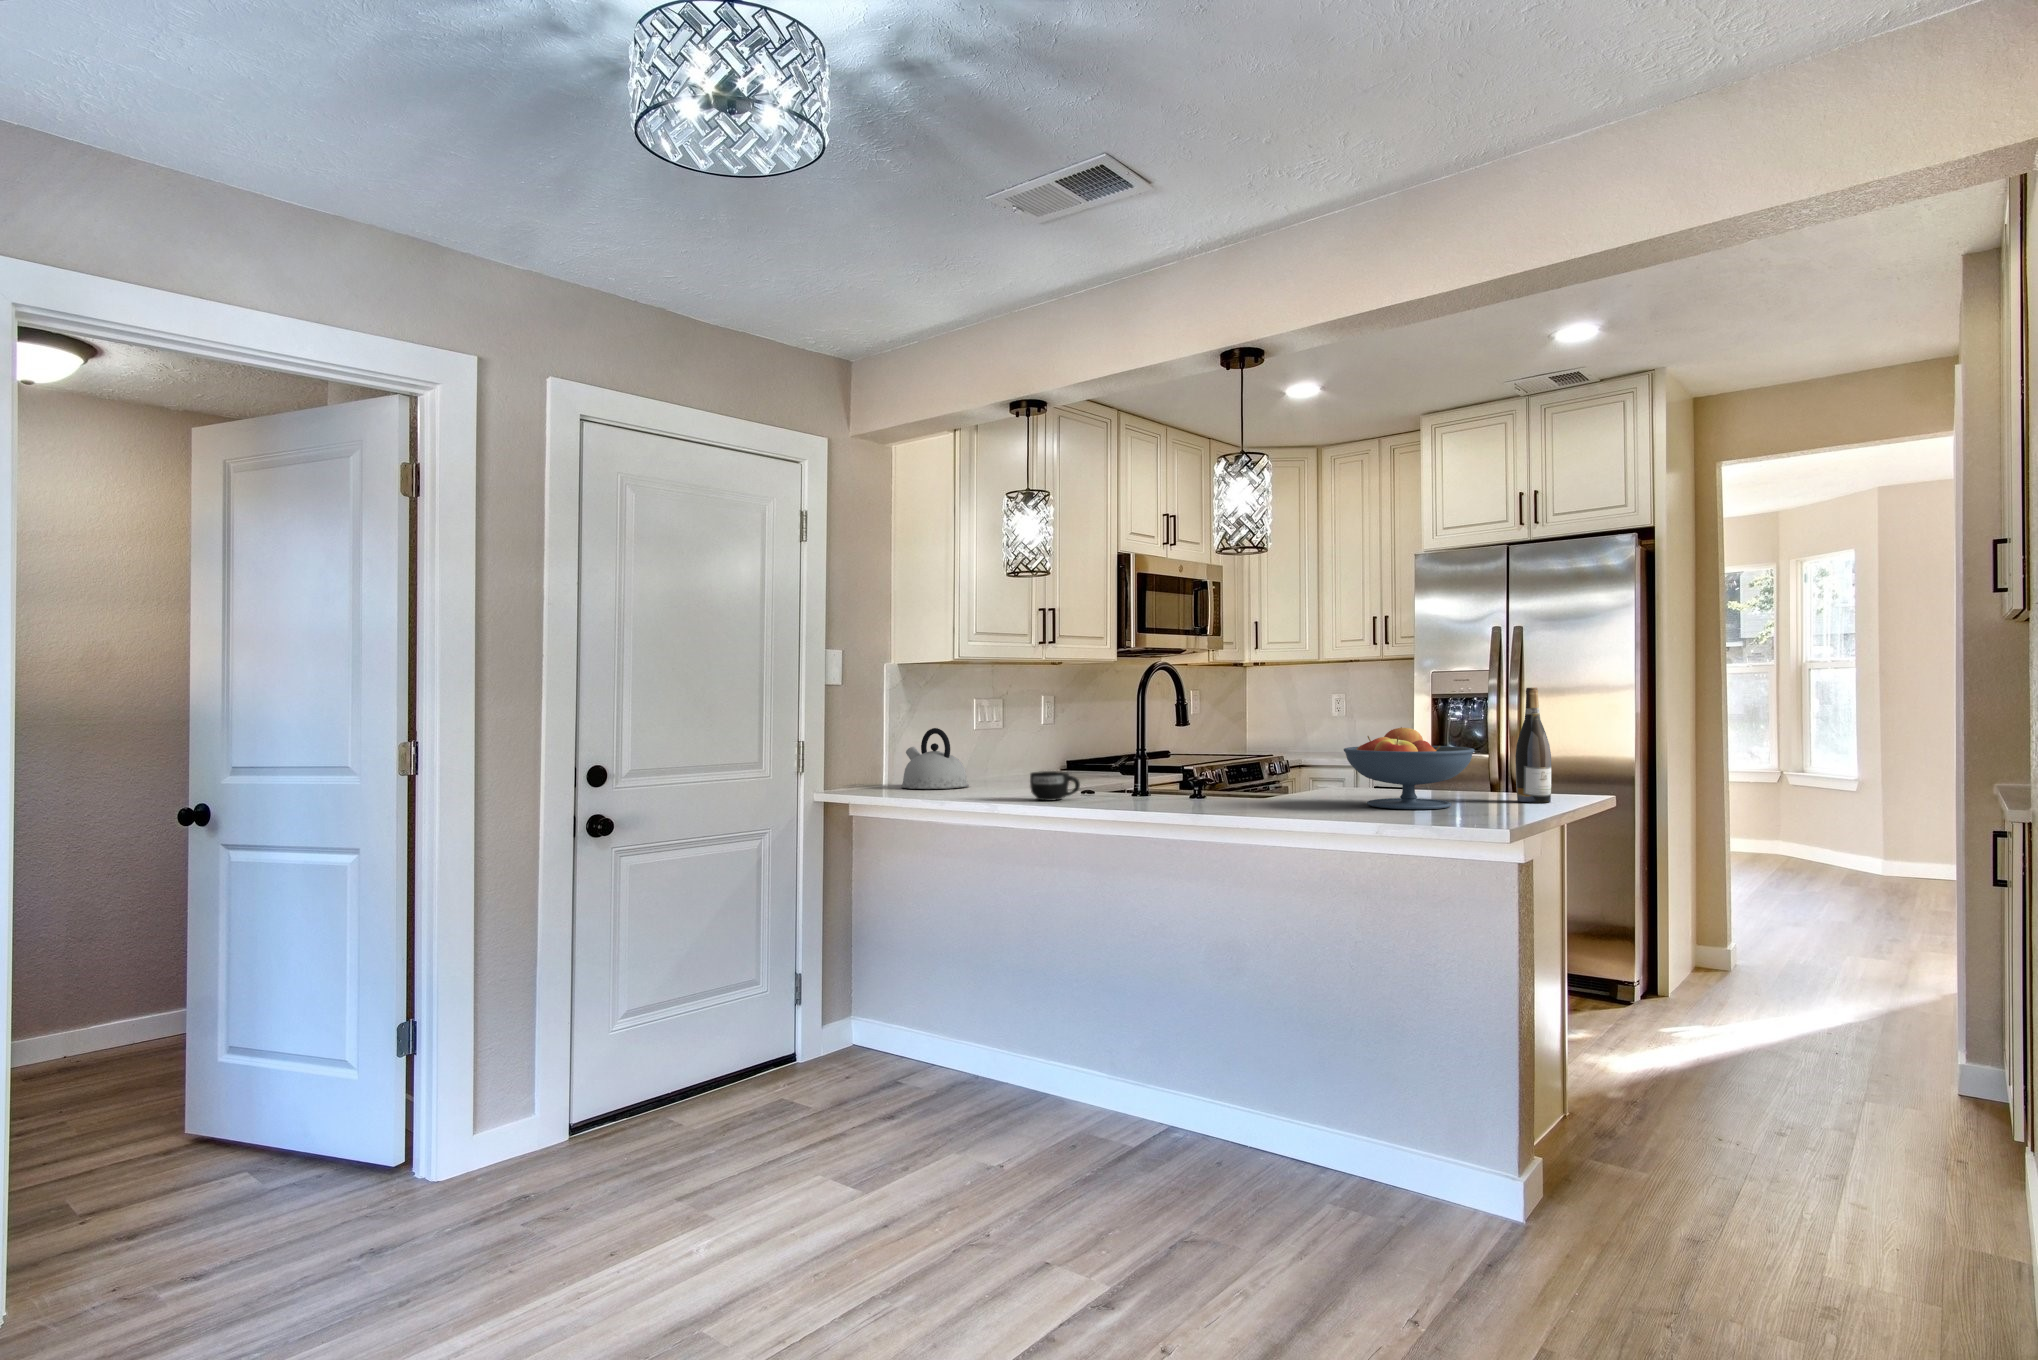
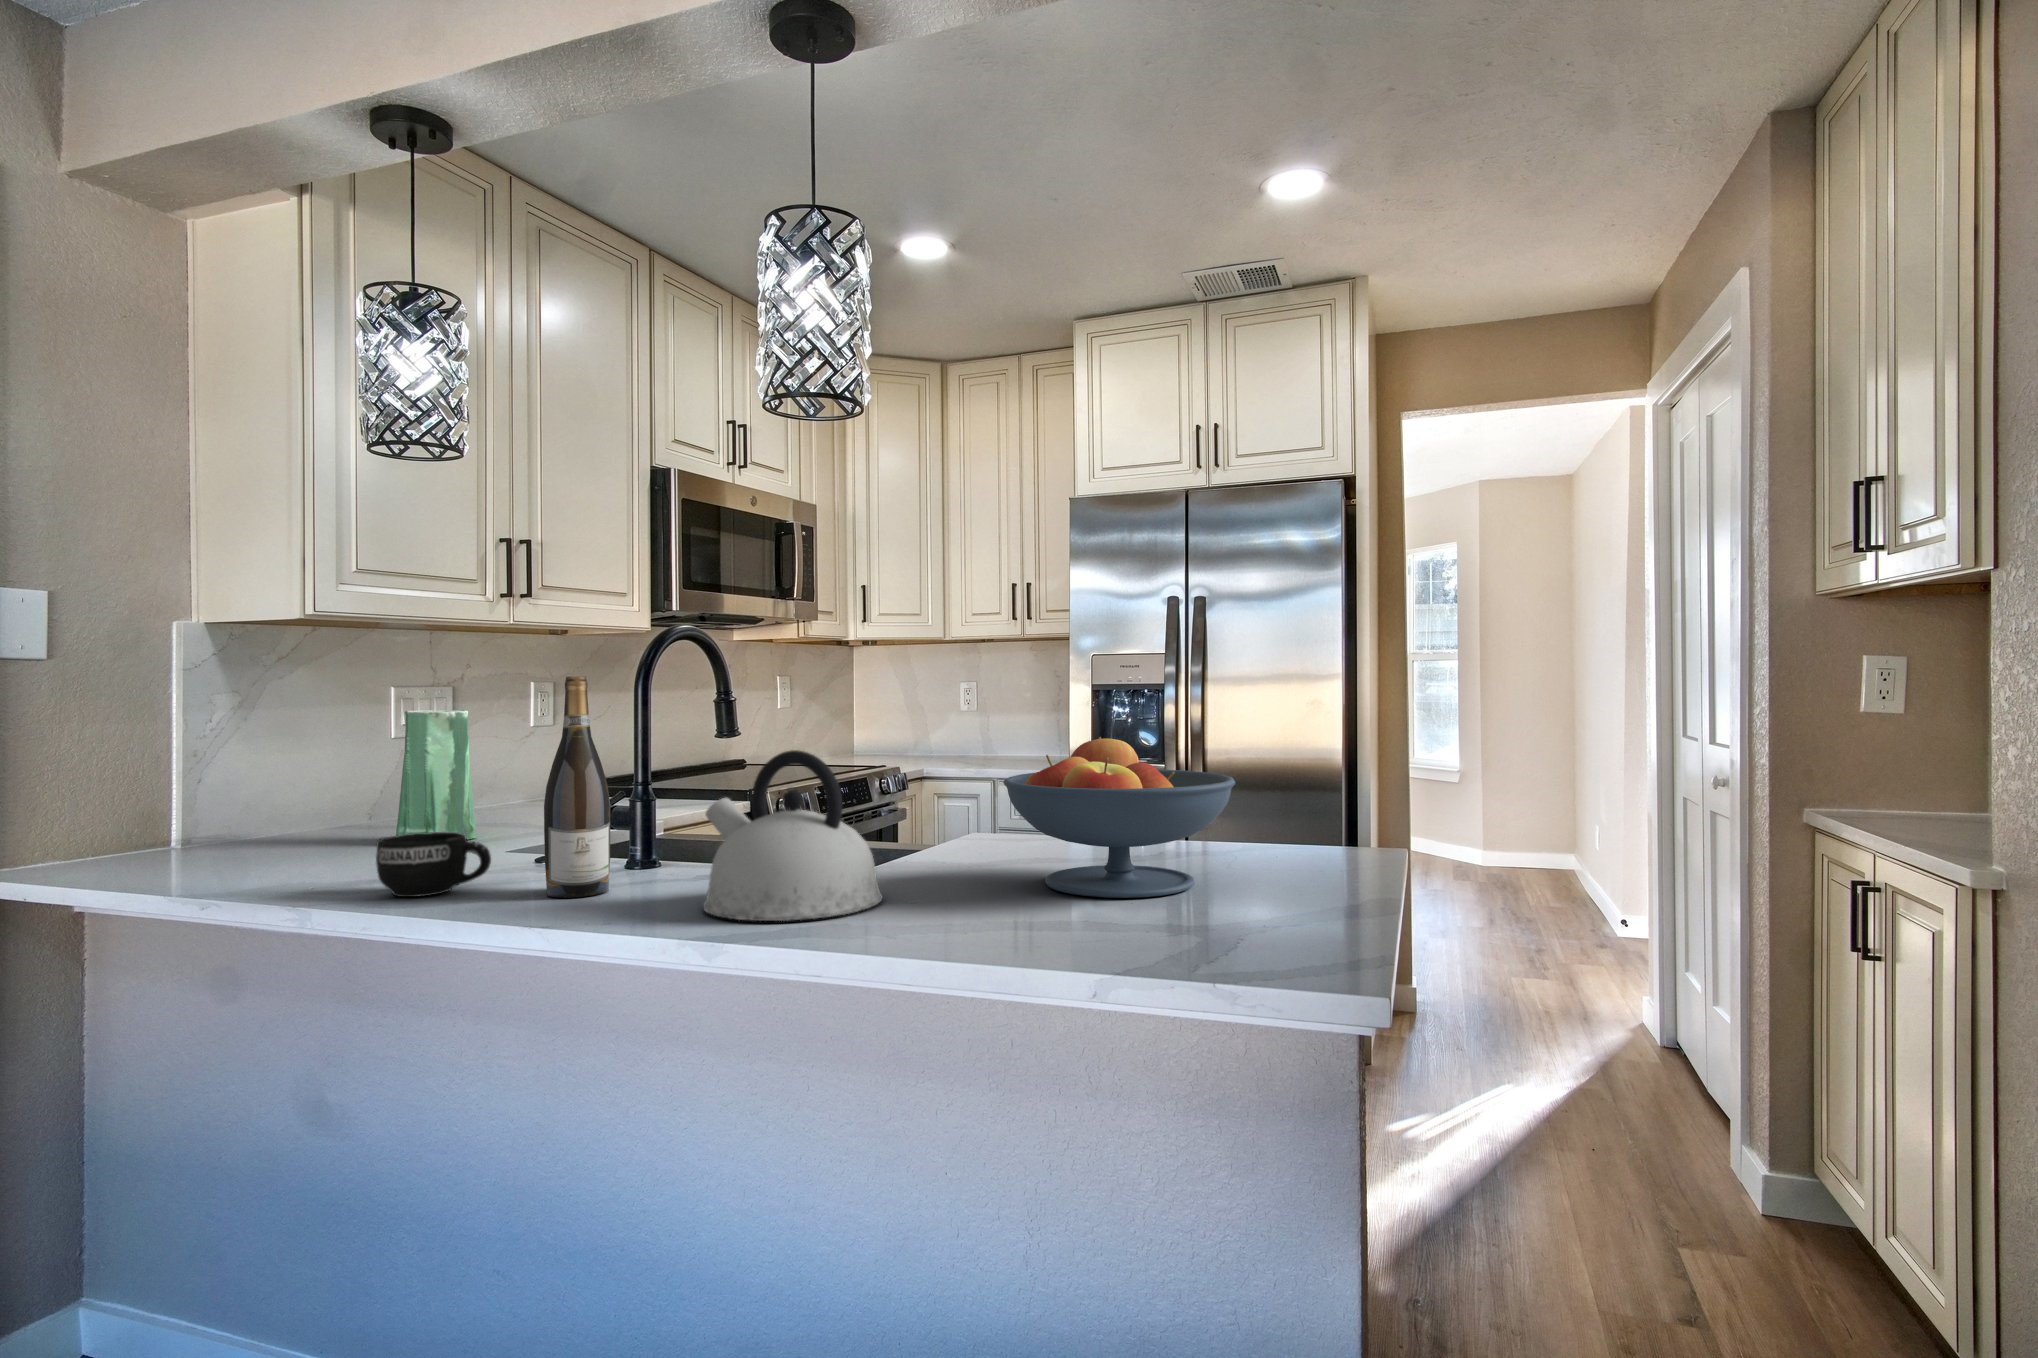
wine bottle: present [1515,688,1551,803] -> present [544,677,610,898]
vase: none [1002,711,1041,786] -> present [396,710,477,839]
kettle: present [901,728,969,789] -> present [703,750,882,921]

